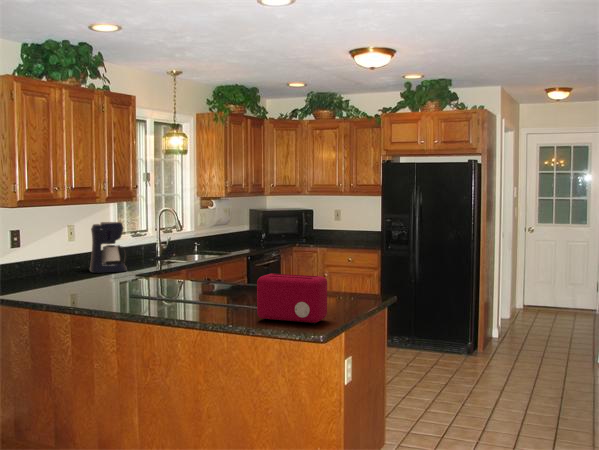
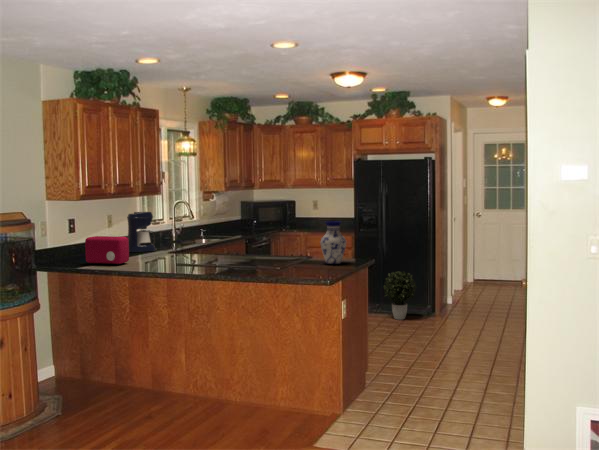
vase: none [324,242,360,302] -> present [320,221,346,264]
toaster: present [257,274,327,325] -> present [85,236,129,265]
potted plant: none [414,299,456,359] -> present [384,271,417,320]

